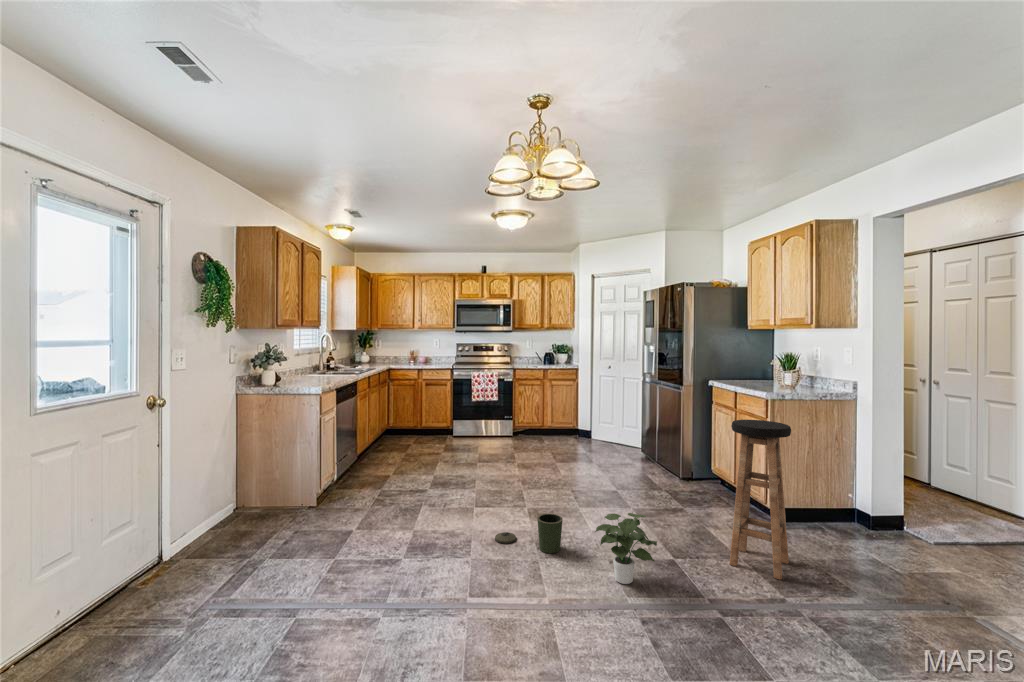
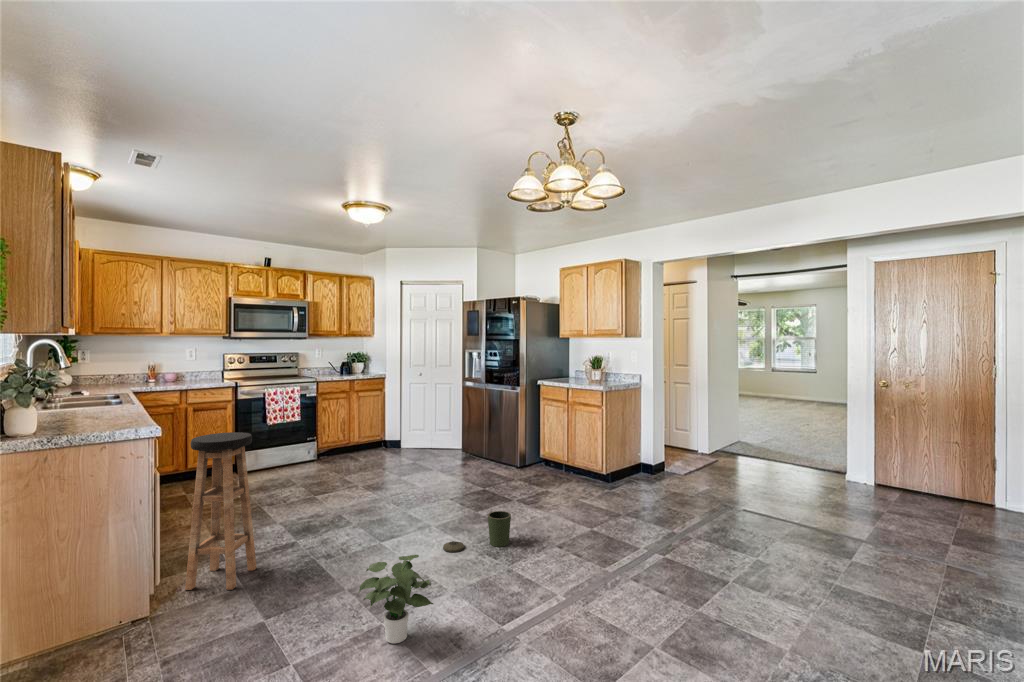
bar stool: present [730,420,791,580] -> present [185,432,257,590]
potted plant: present [595,513,657,584] -> present [359,555,433,644]

